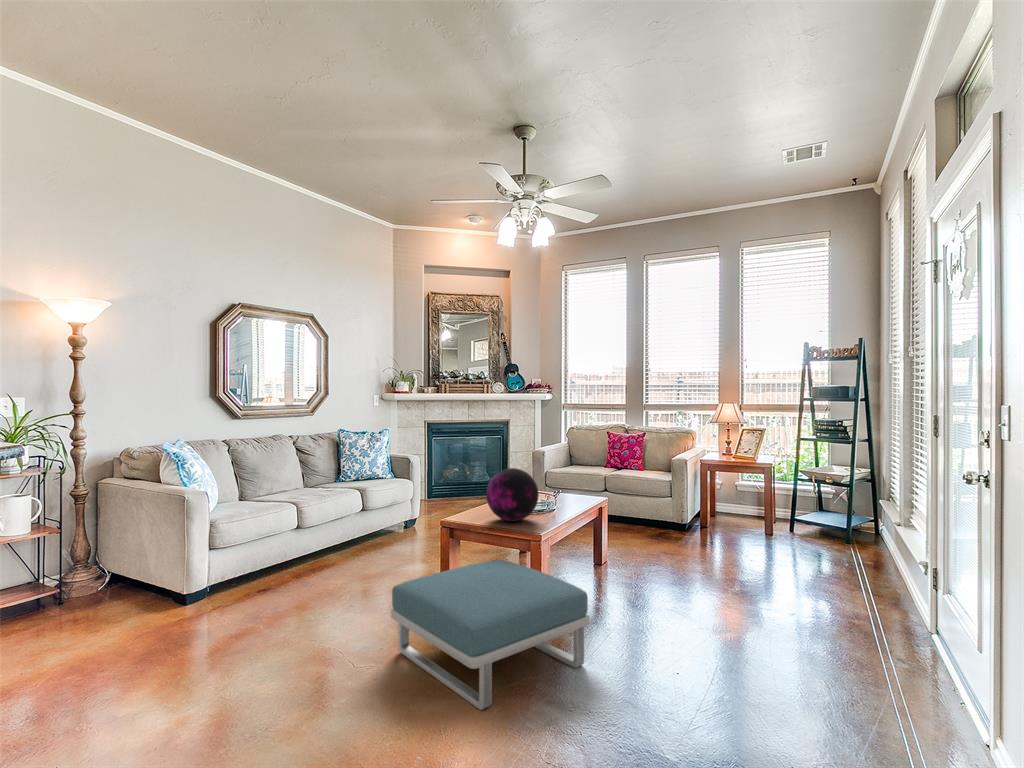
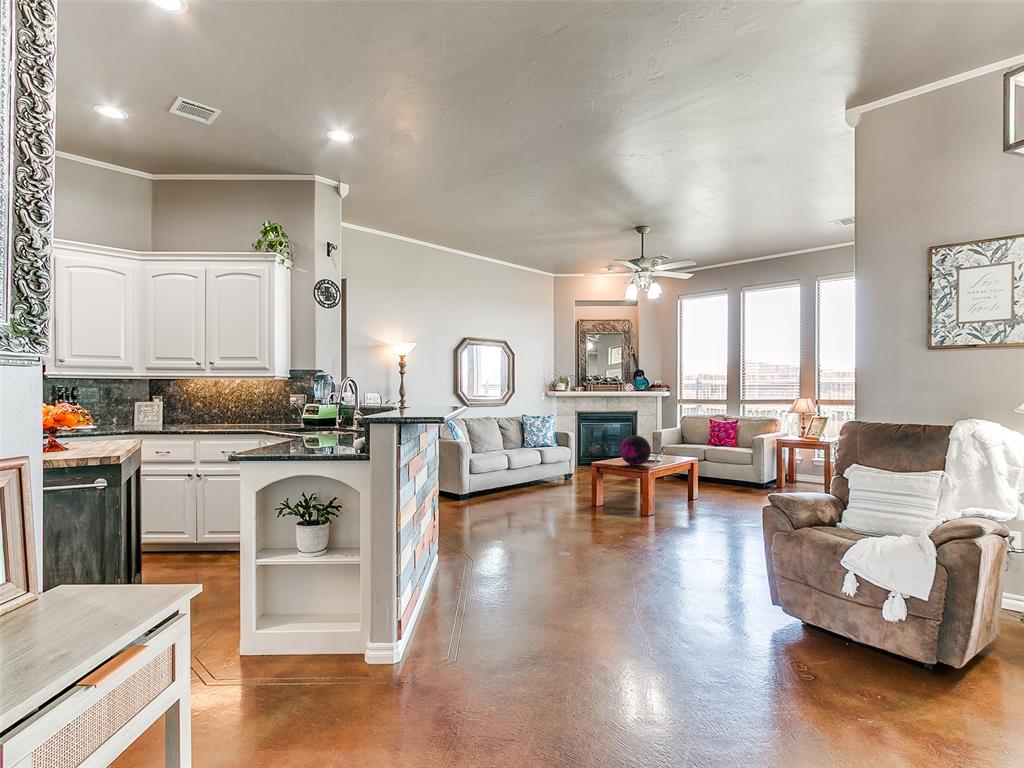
footstool: present [391,560,589,710] -> none [571,483,674,540]

